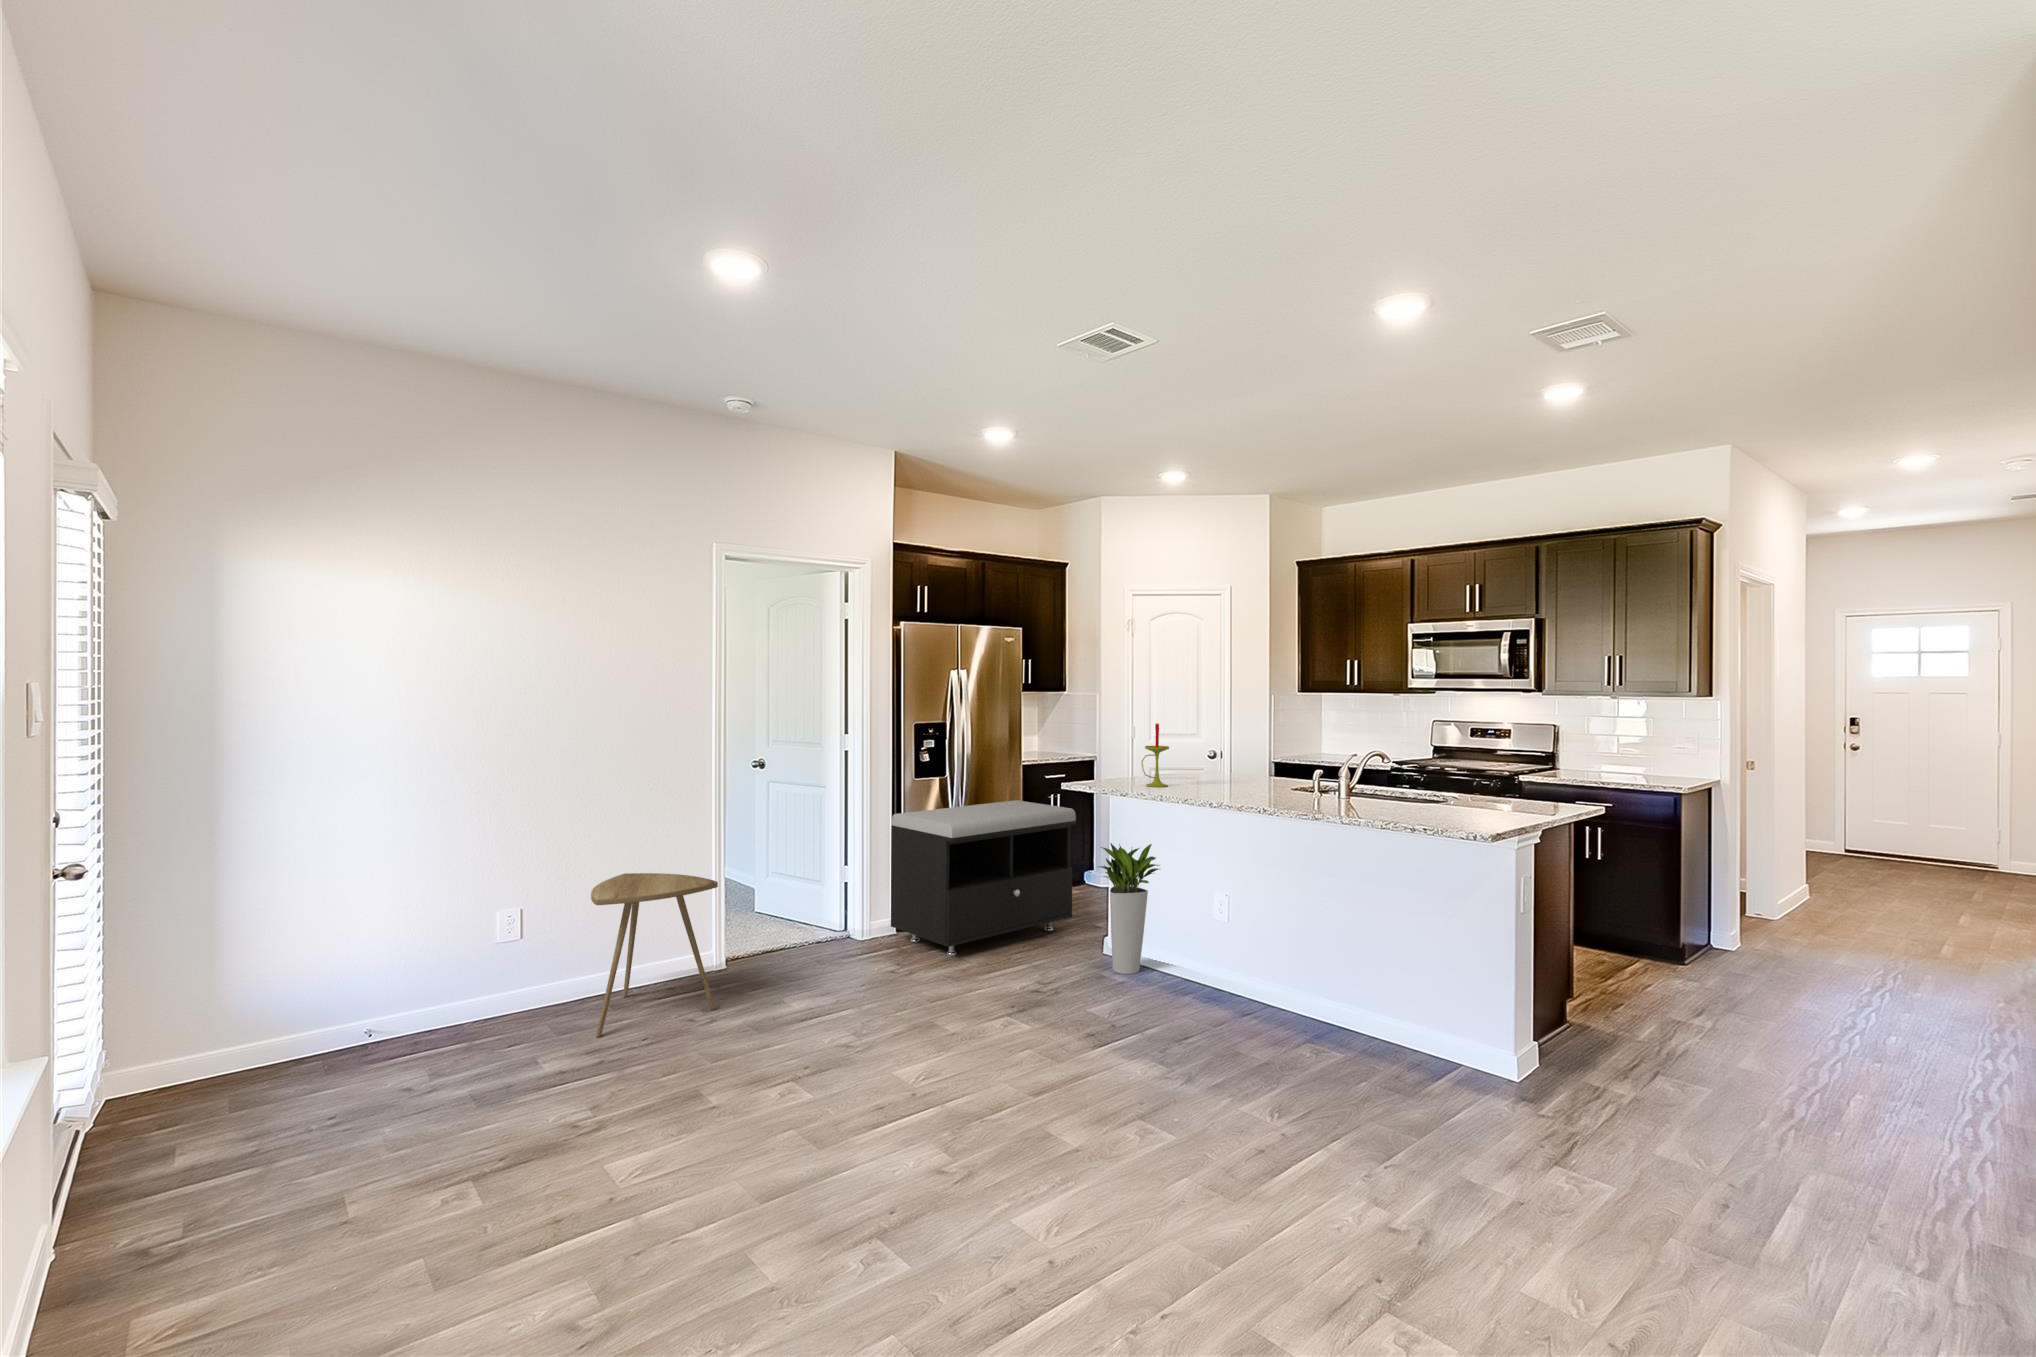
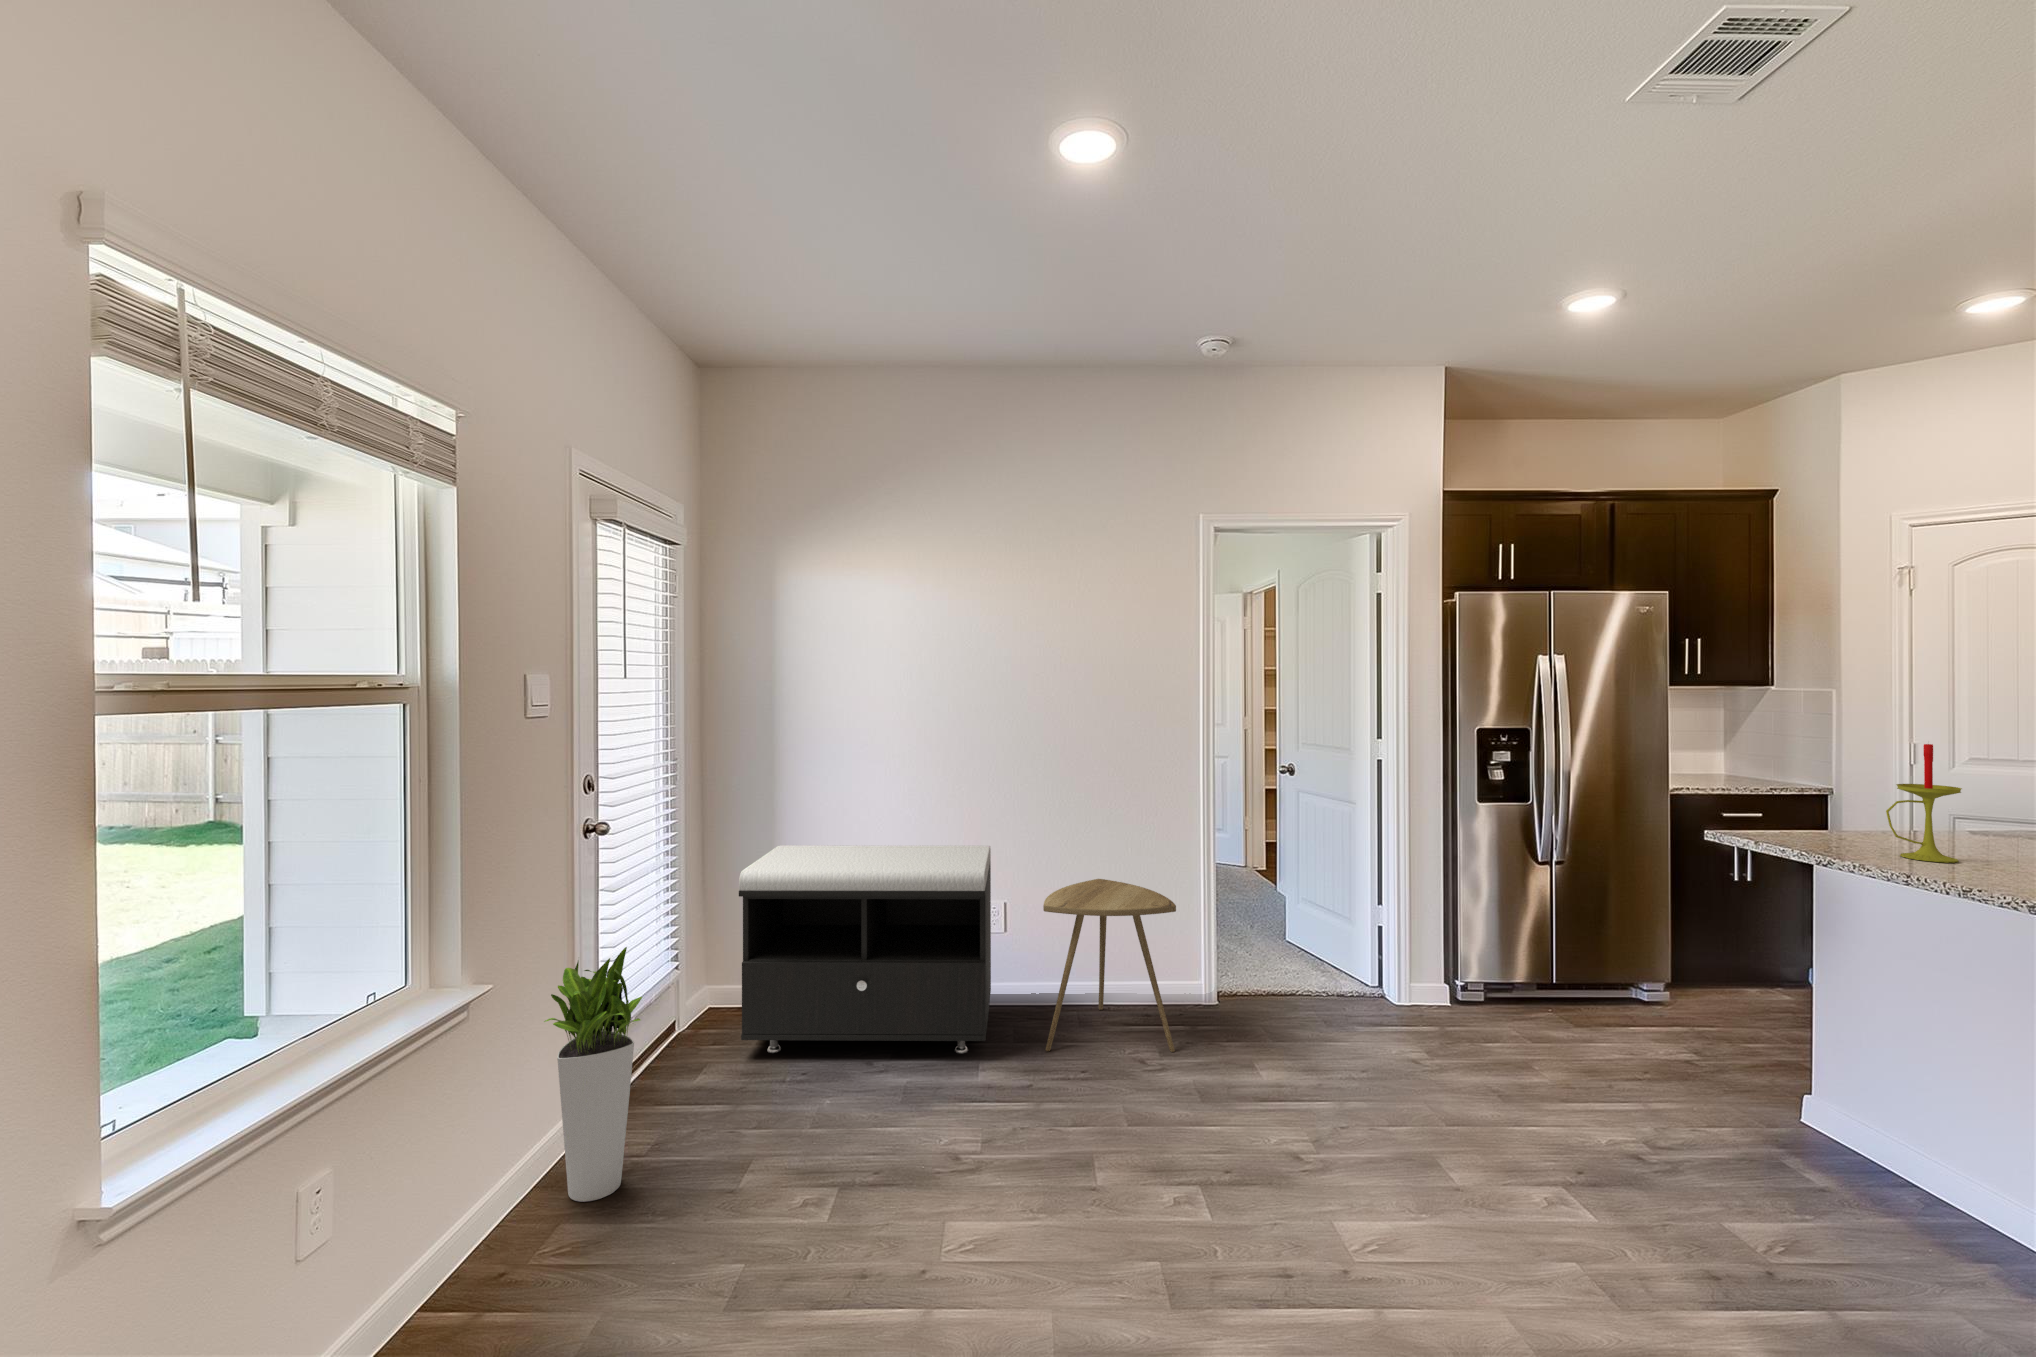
storage bench: present [891,800,1076,956] -> present [739,845,991,1054]
planter: present [1099,843,1160,974] -> present [544,947,642,1202]

